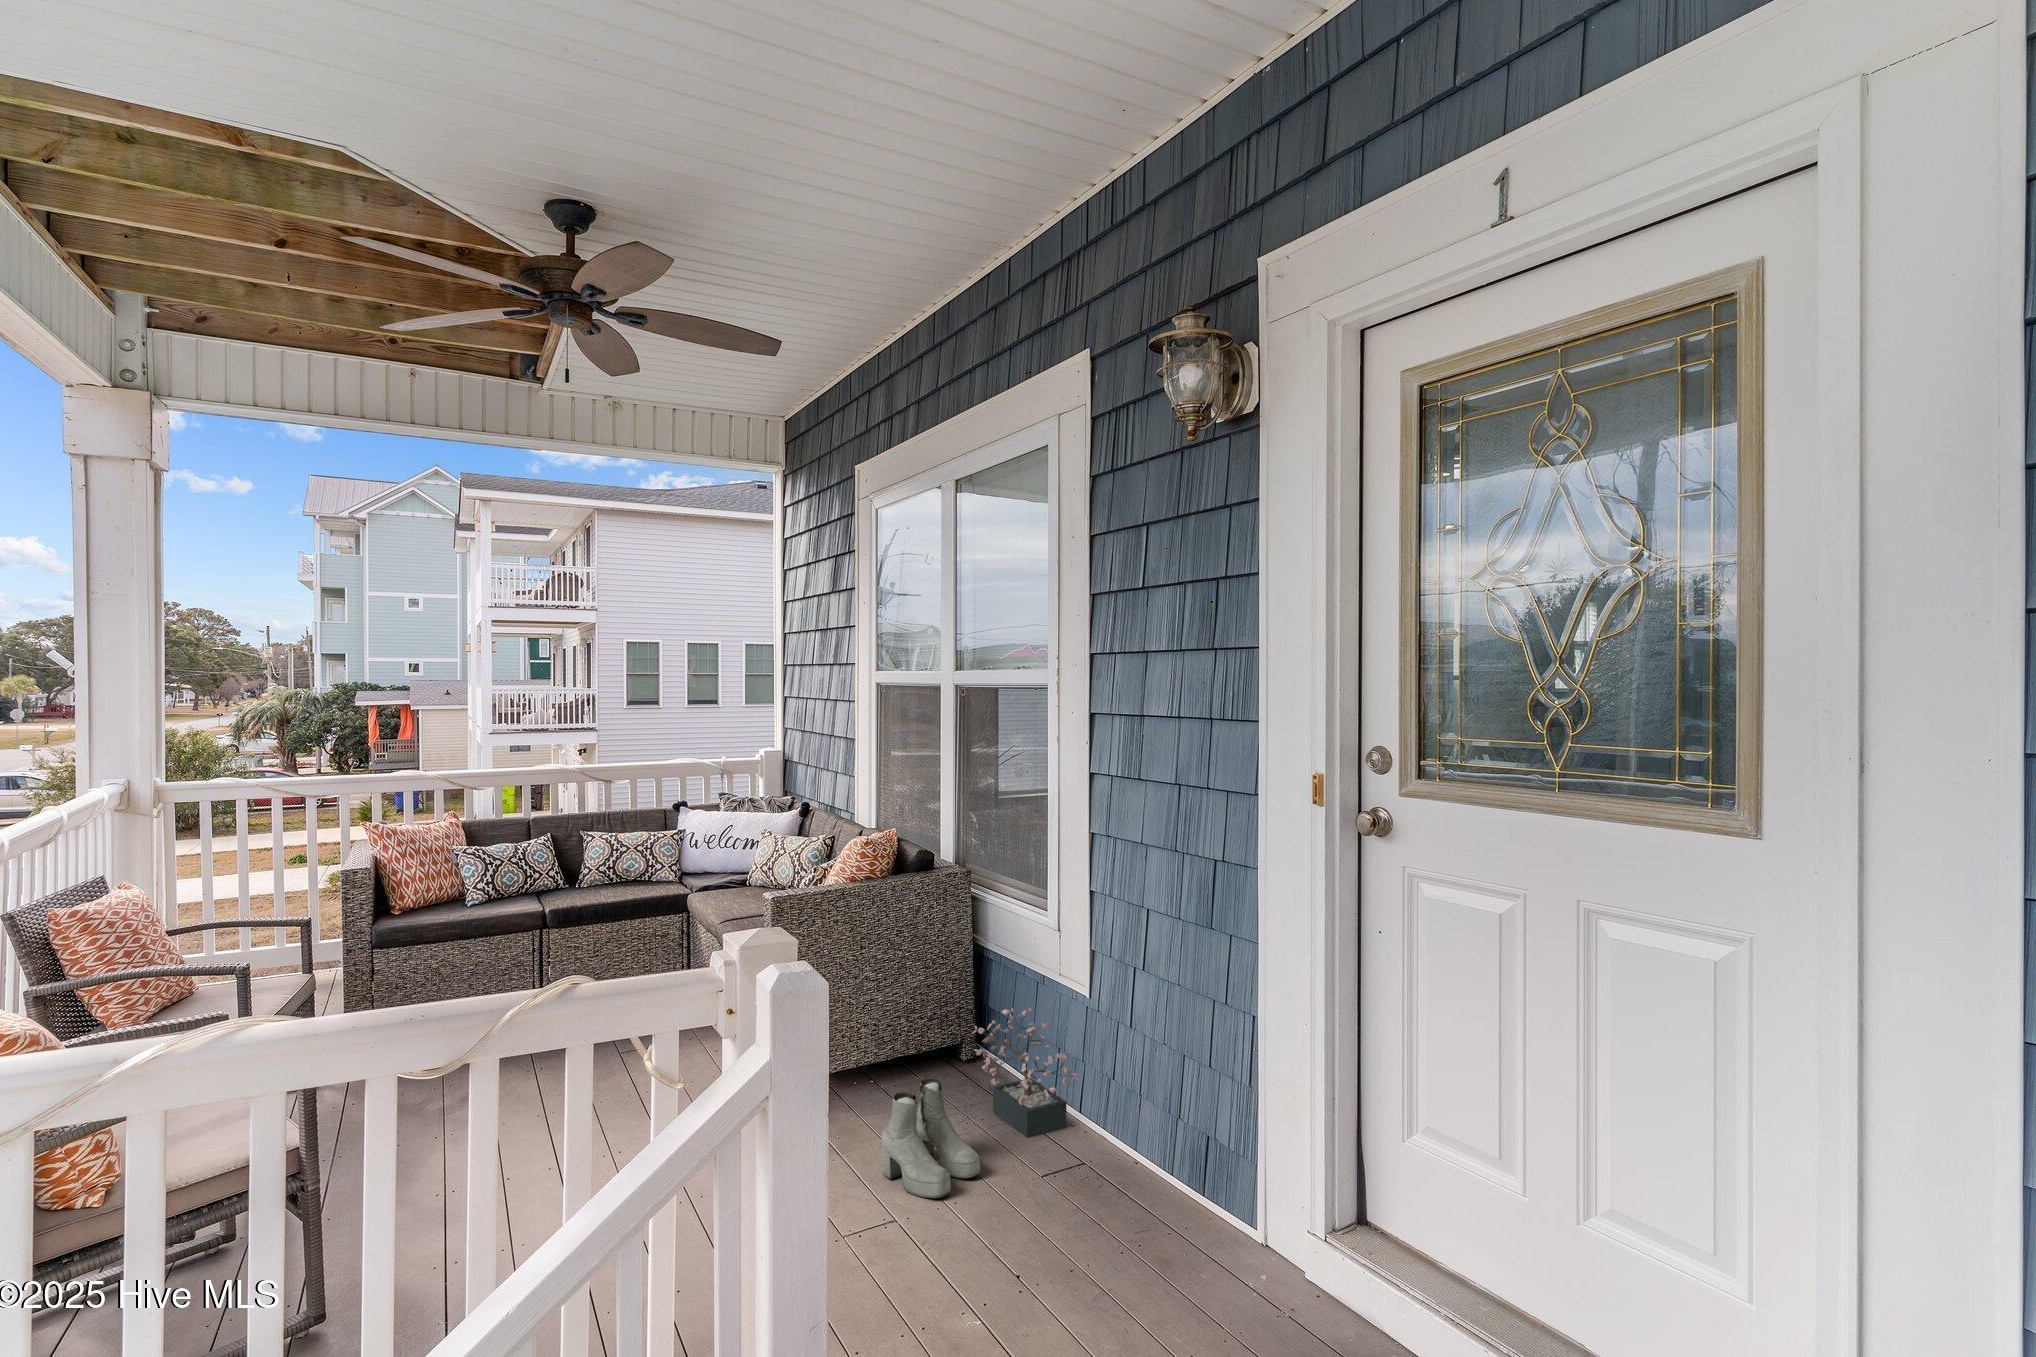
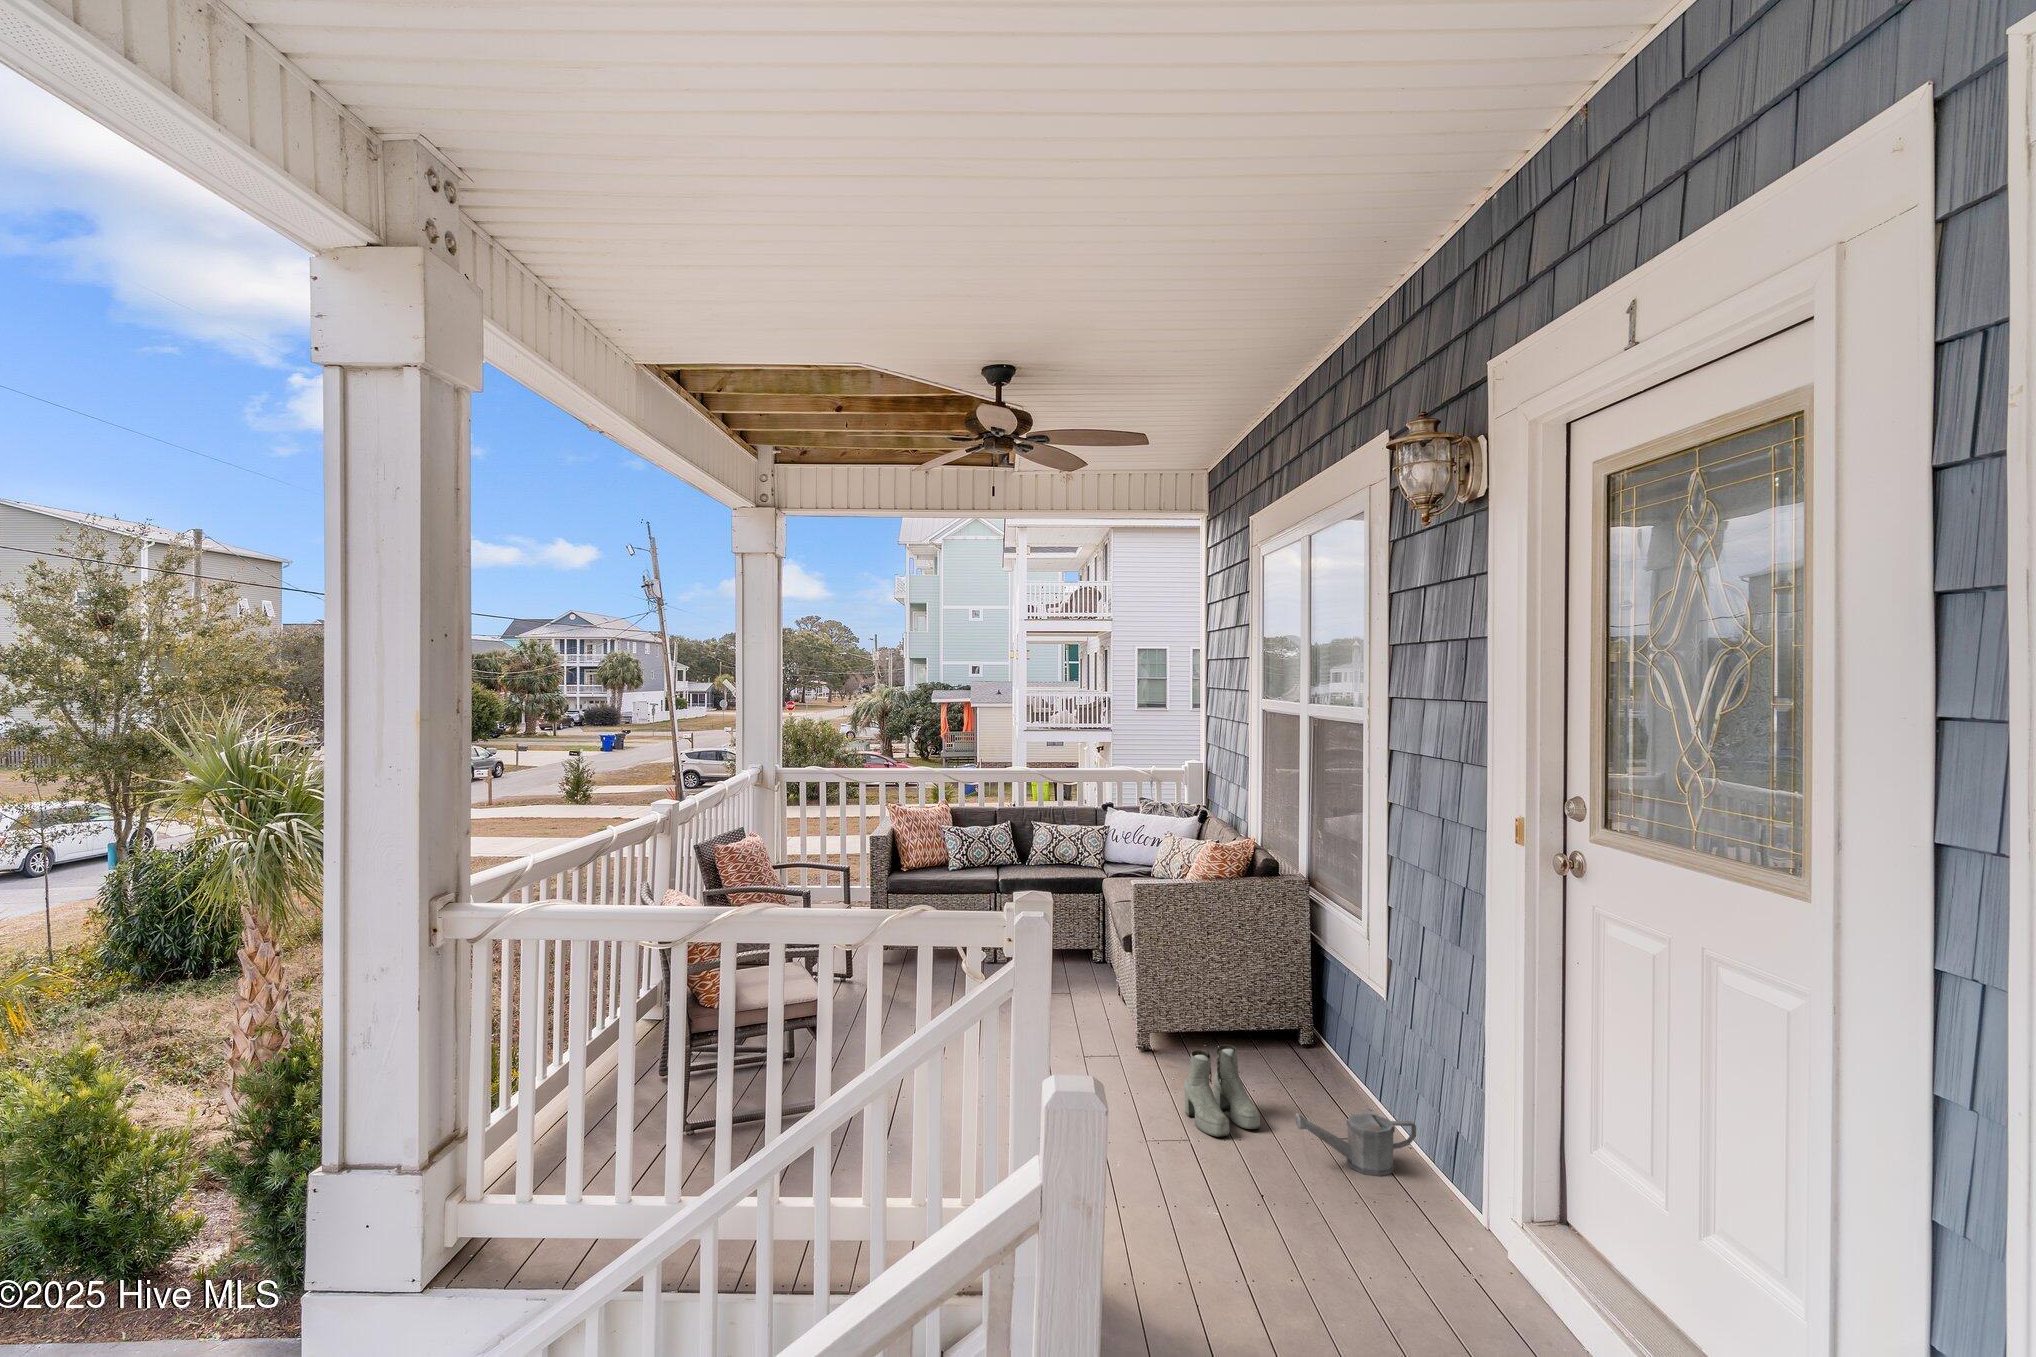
decorative plant: present [972,1008,1080,1138] -> none [1281,1003,1367,1113]
watering can: none [1041,1126,1161,1202] -> present [1296,1113,1416,1176]

